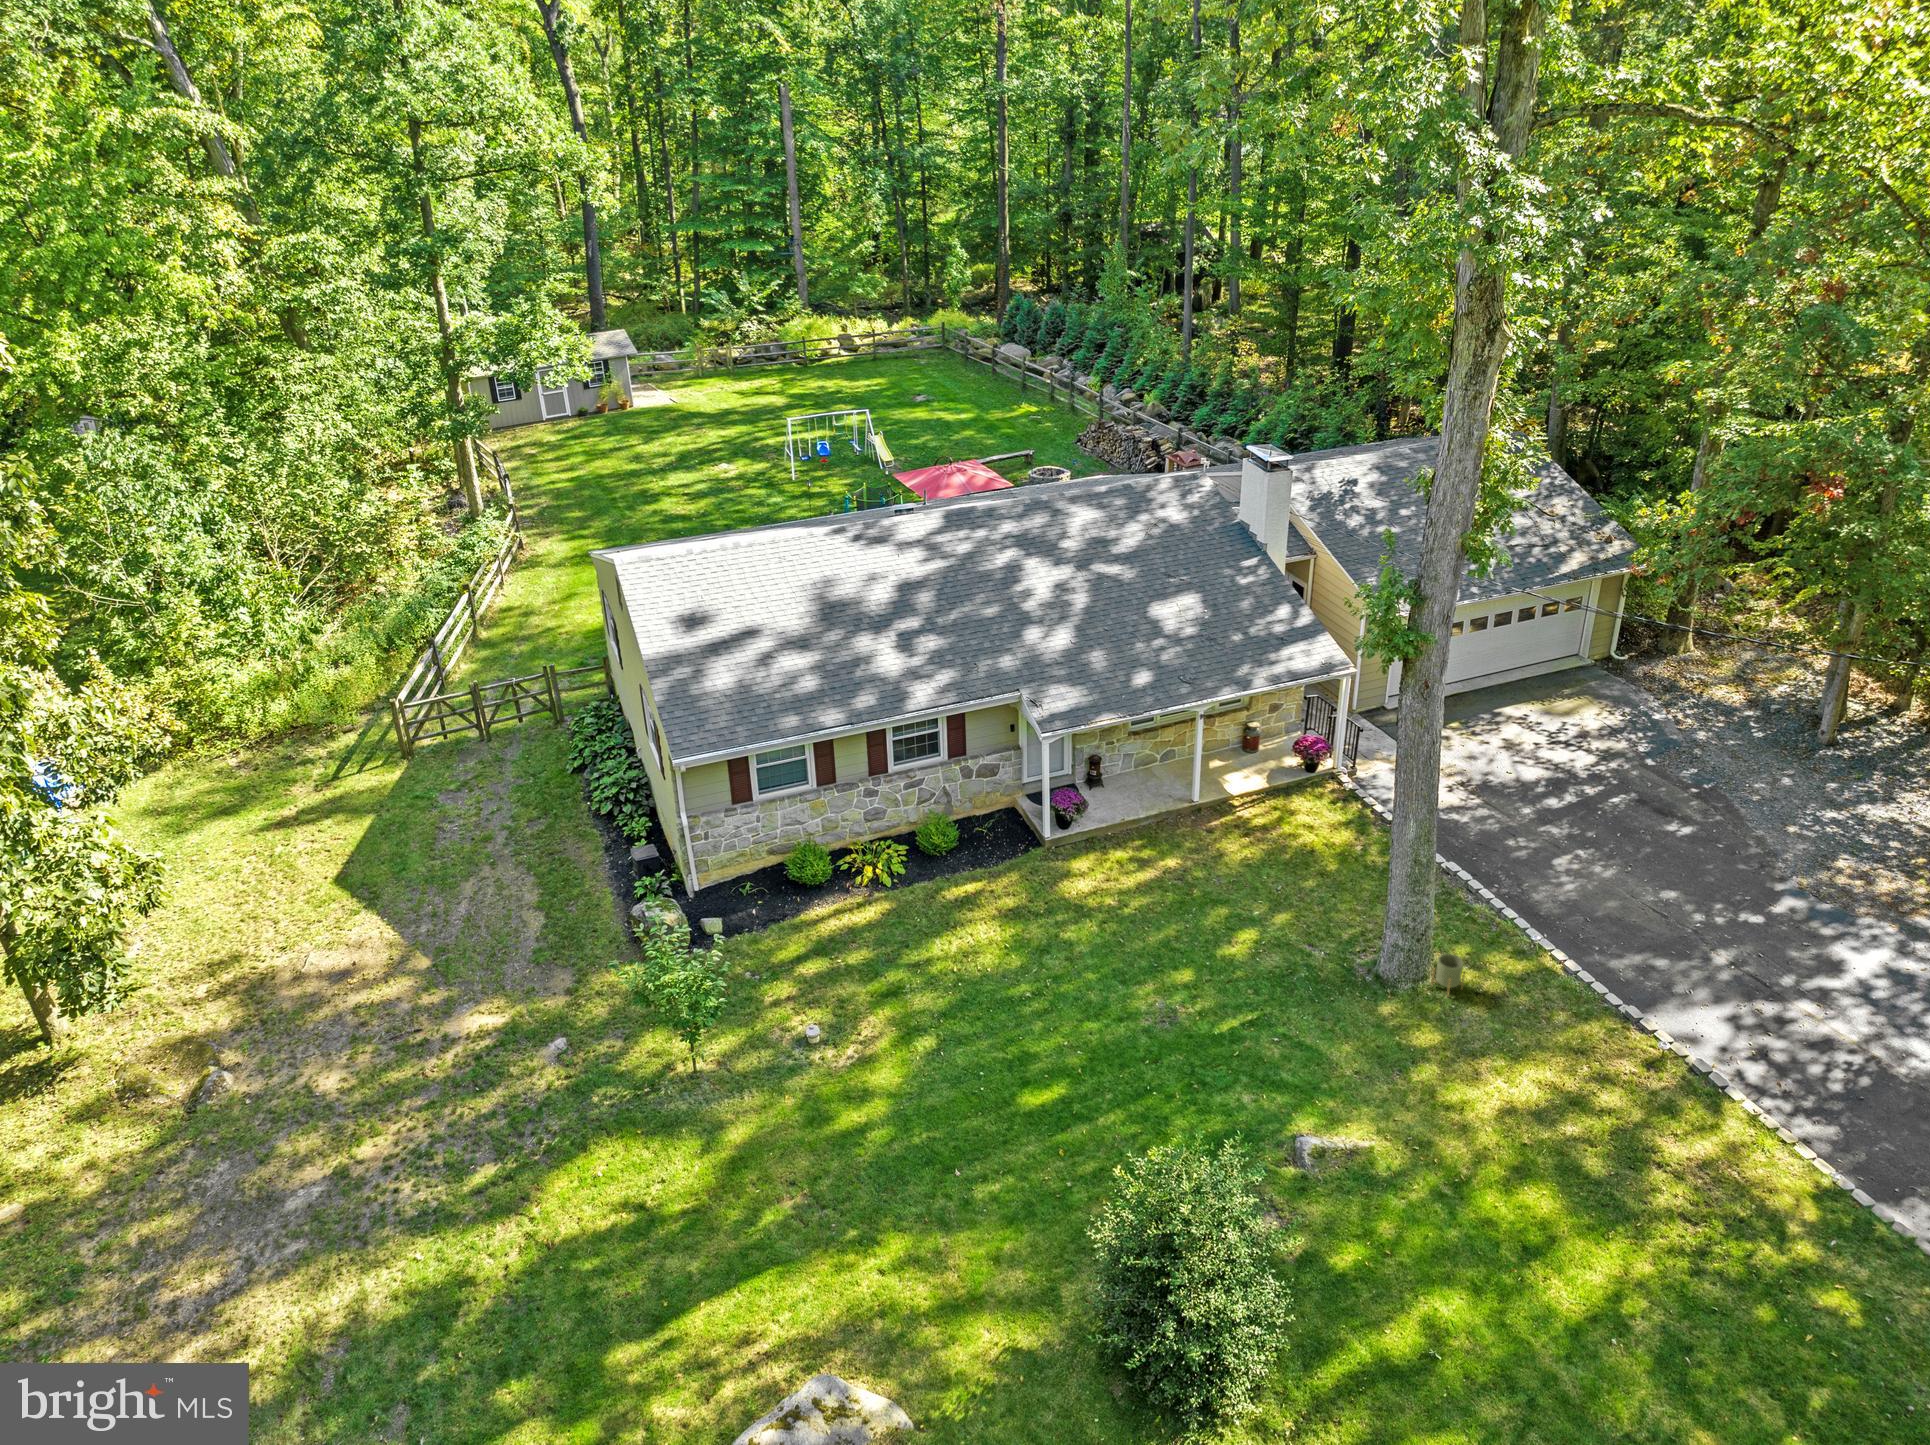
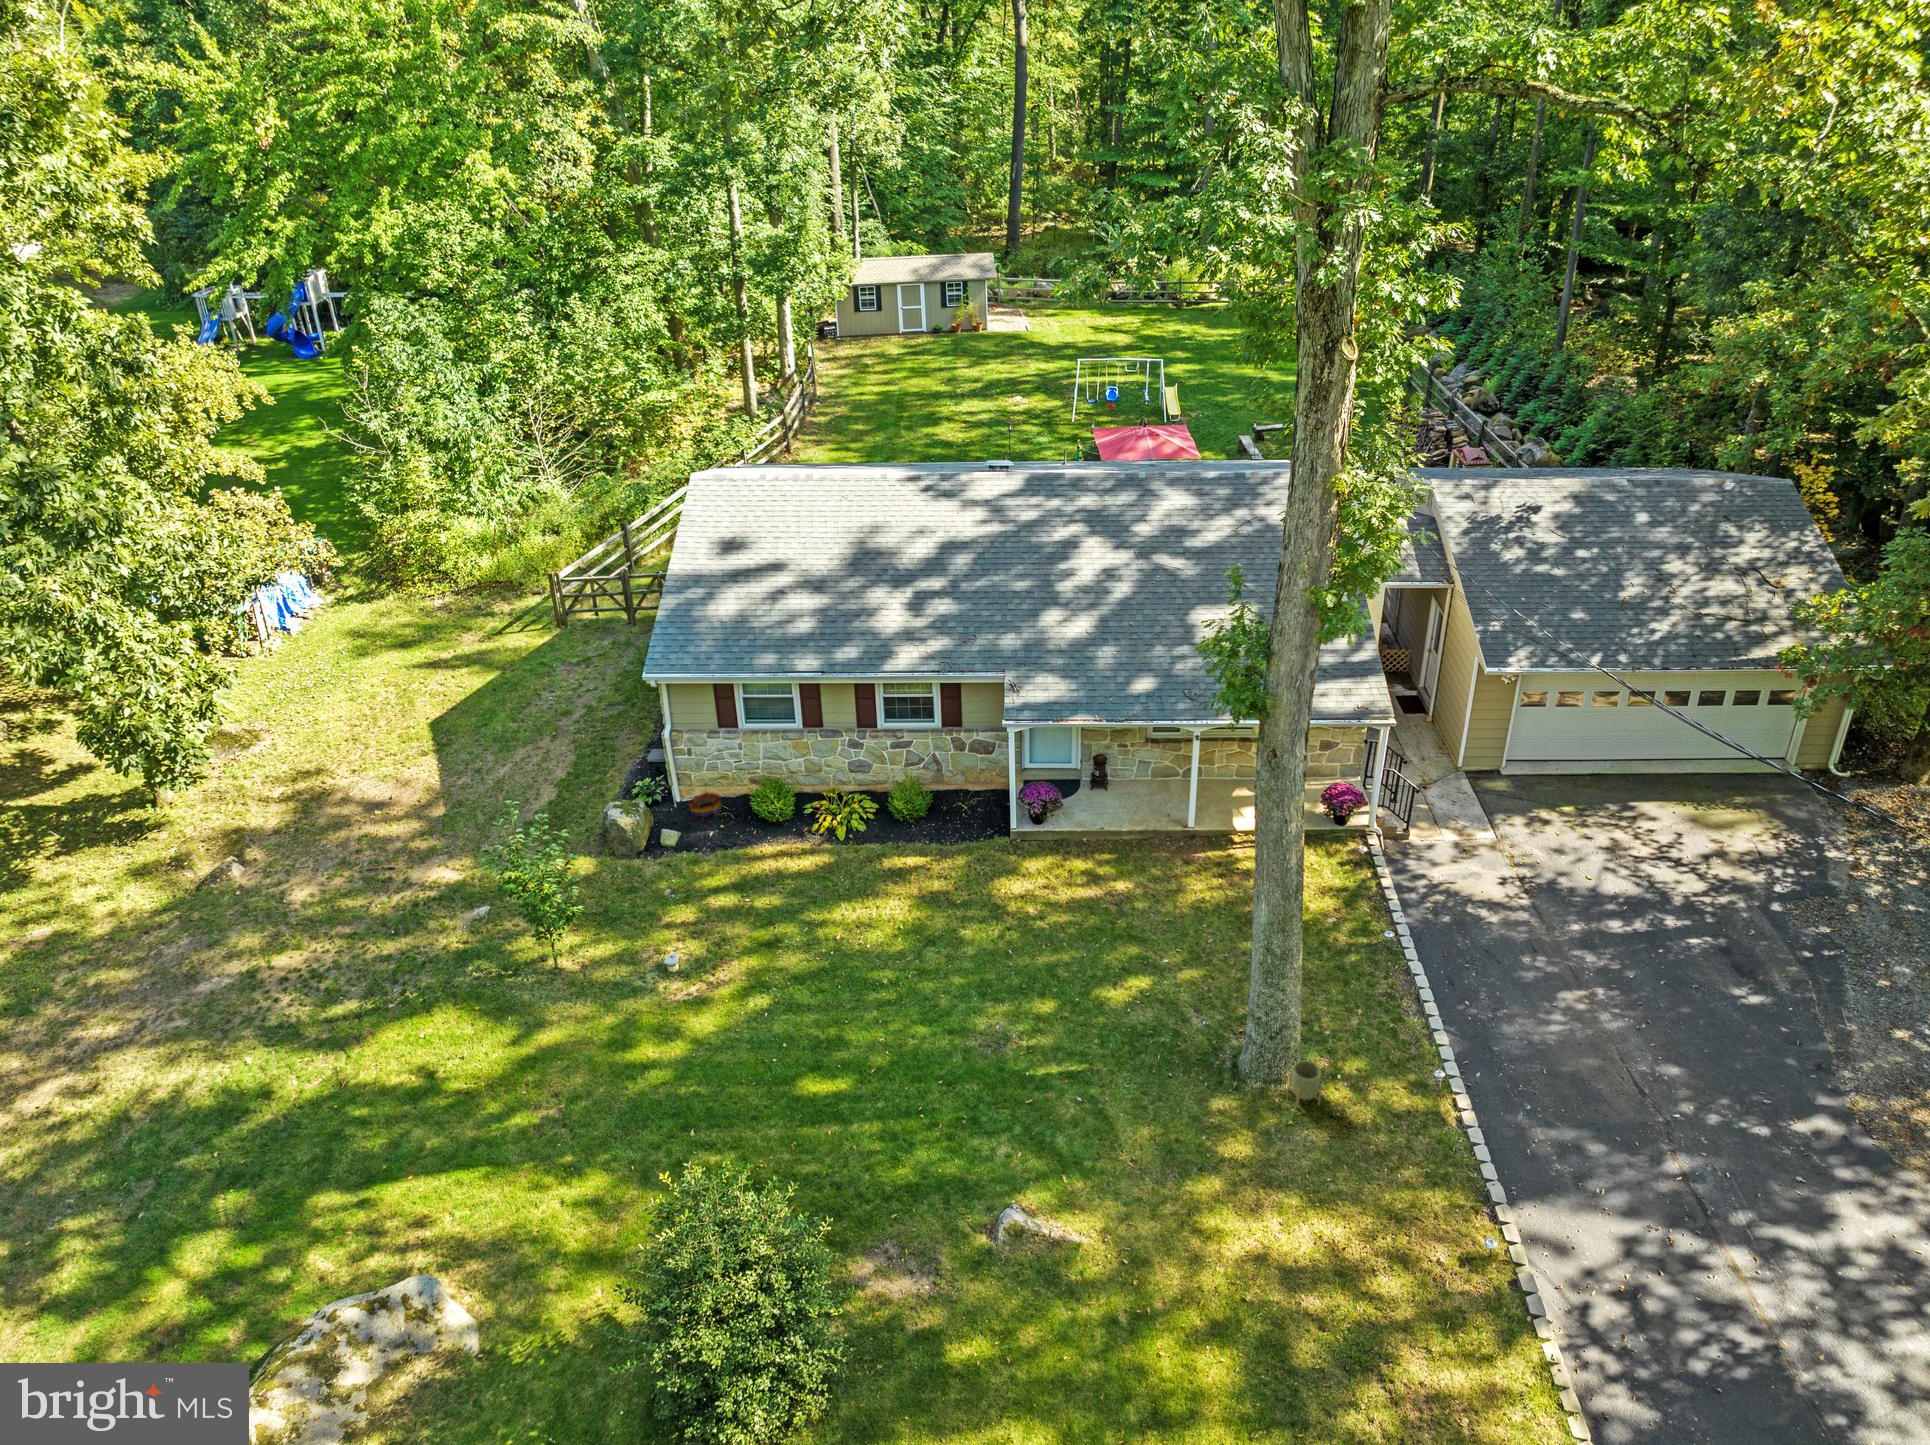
storage bin: none [708,876,744,903] -> present [690,793,722,817]

